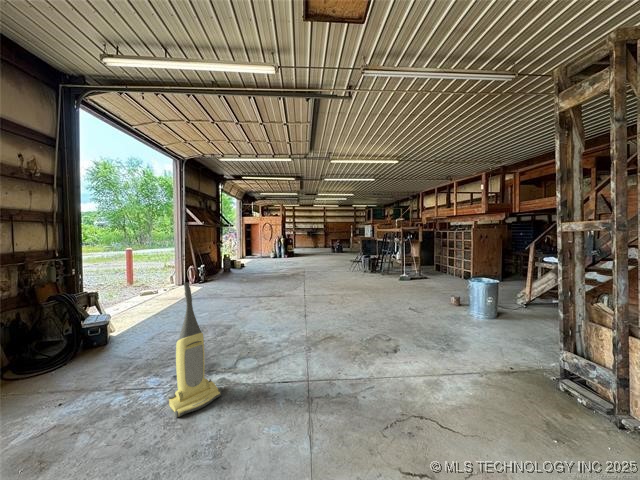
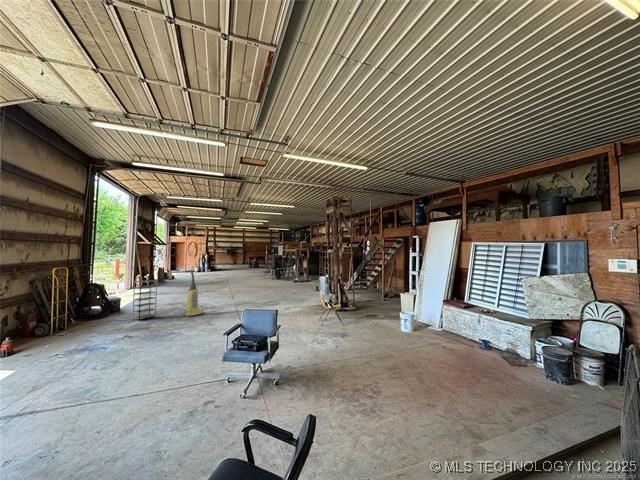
shelving unit: none [32,306,99,432] -> present [133,280,157,321]

